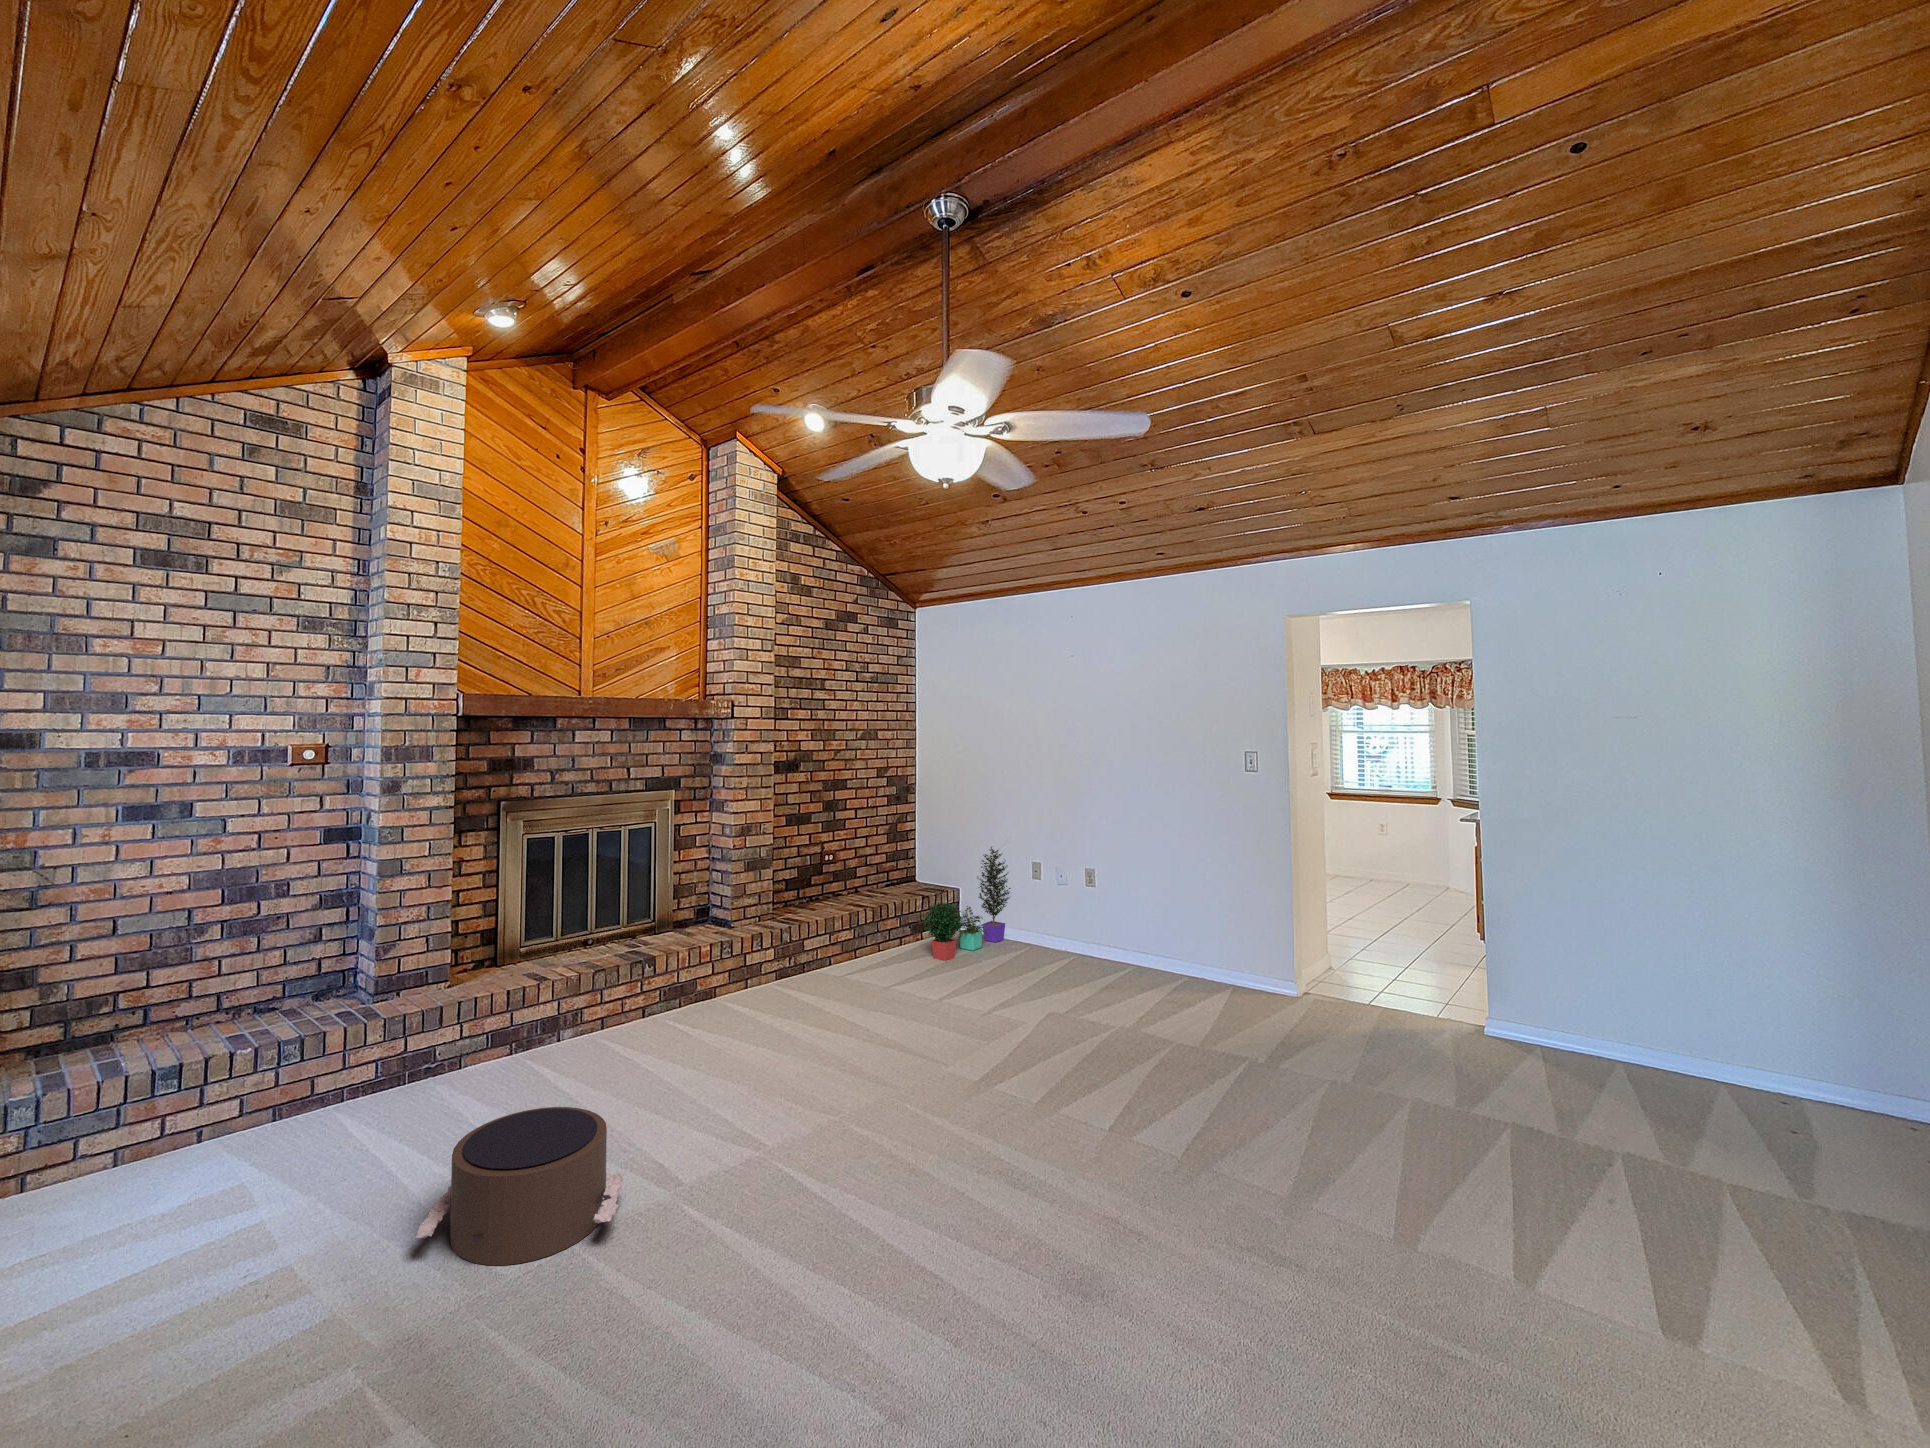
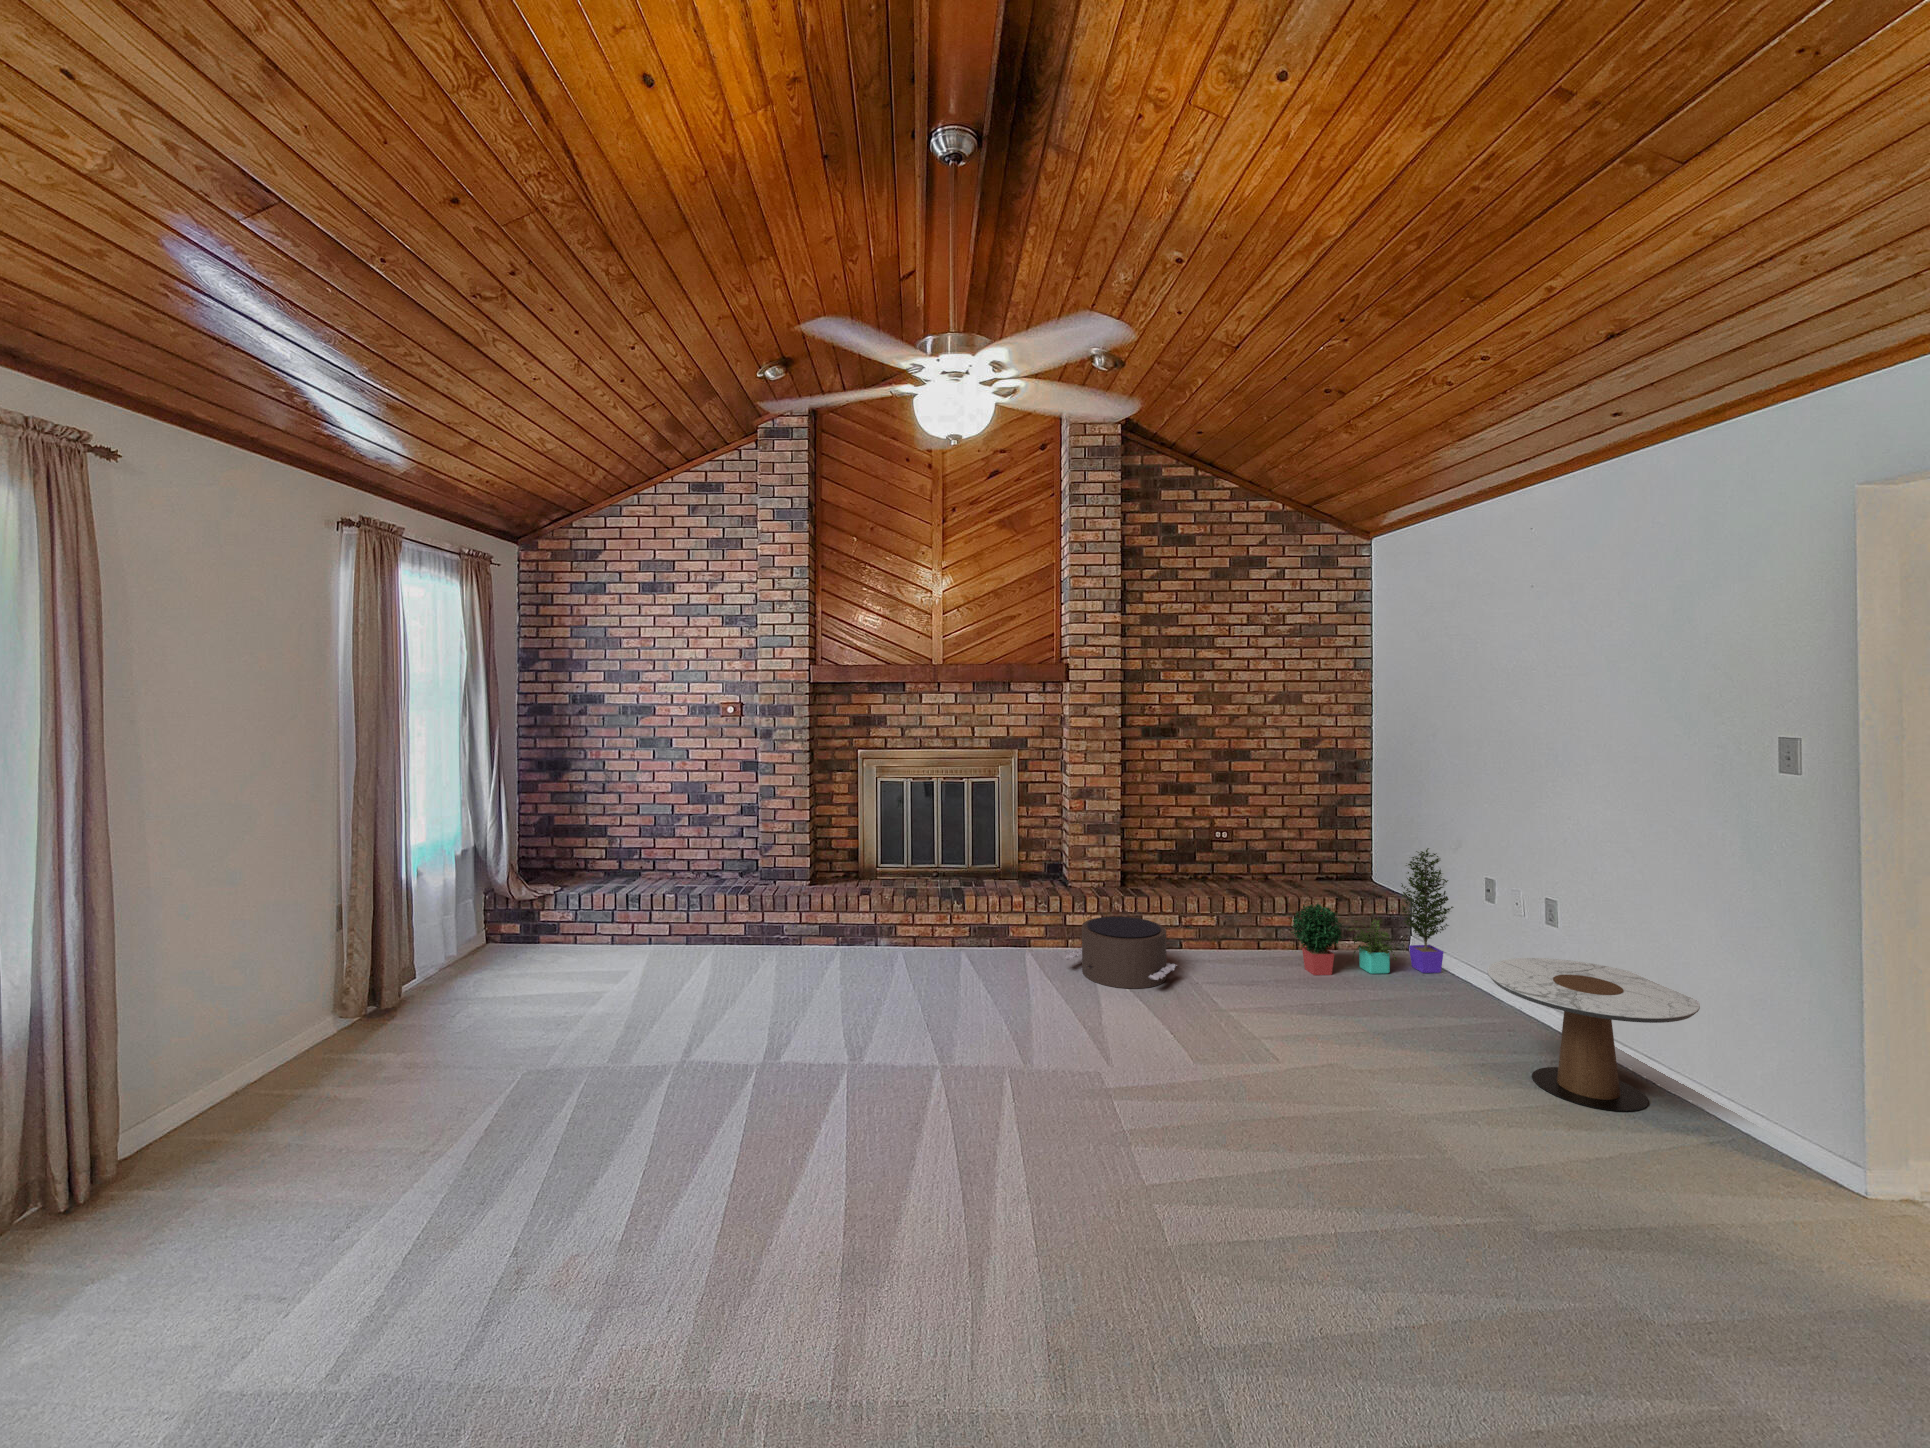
side table: none [1106,904,1219,994] -> present [1487,958,1700,1111]
pouf: present [416,1107,624,1265] -> present [1065,917,1177,988]

